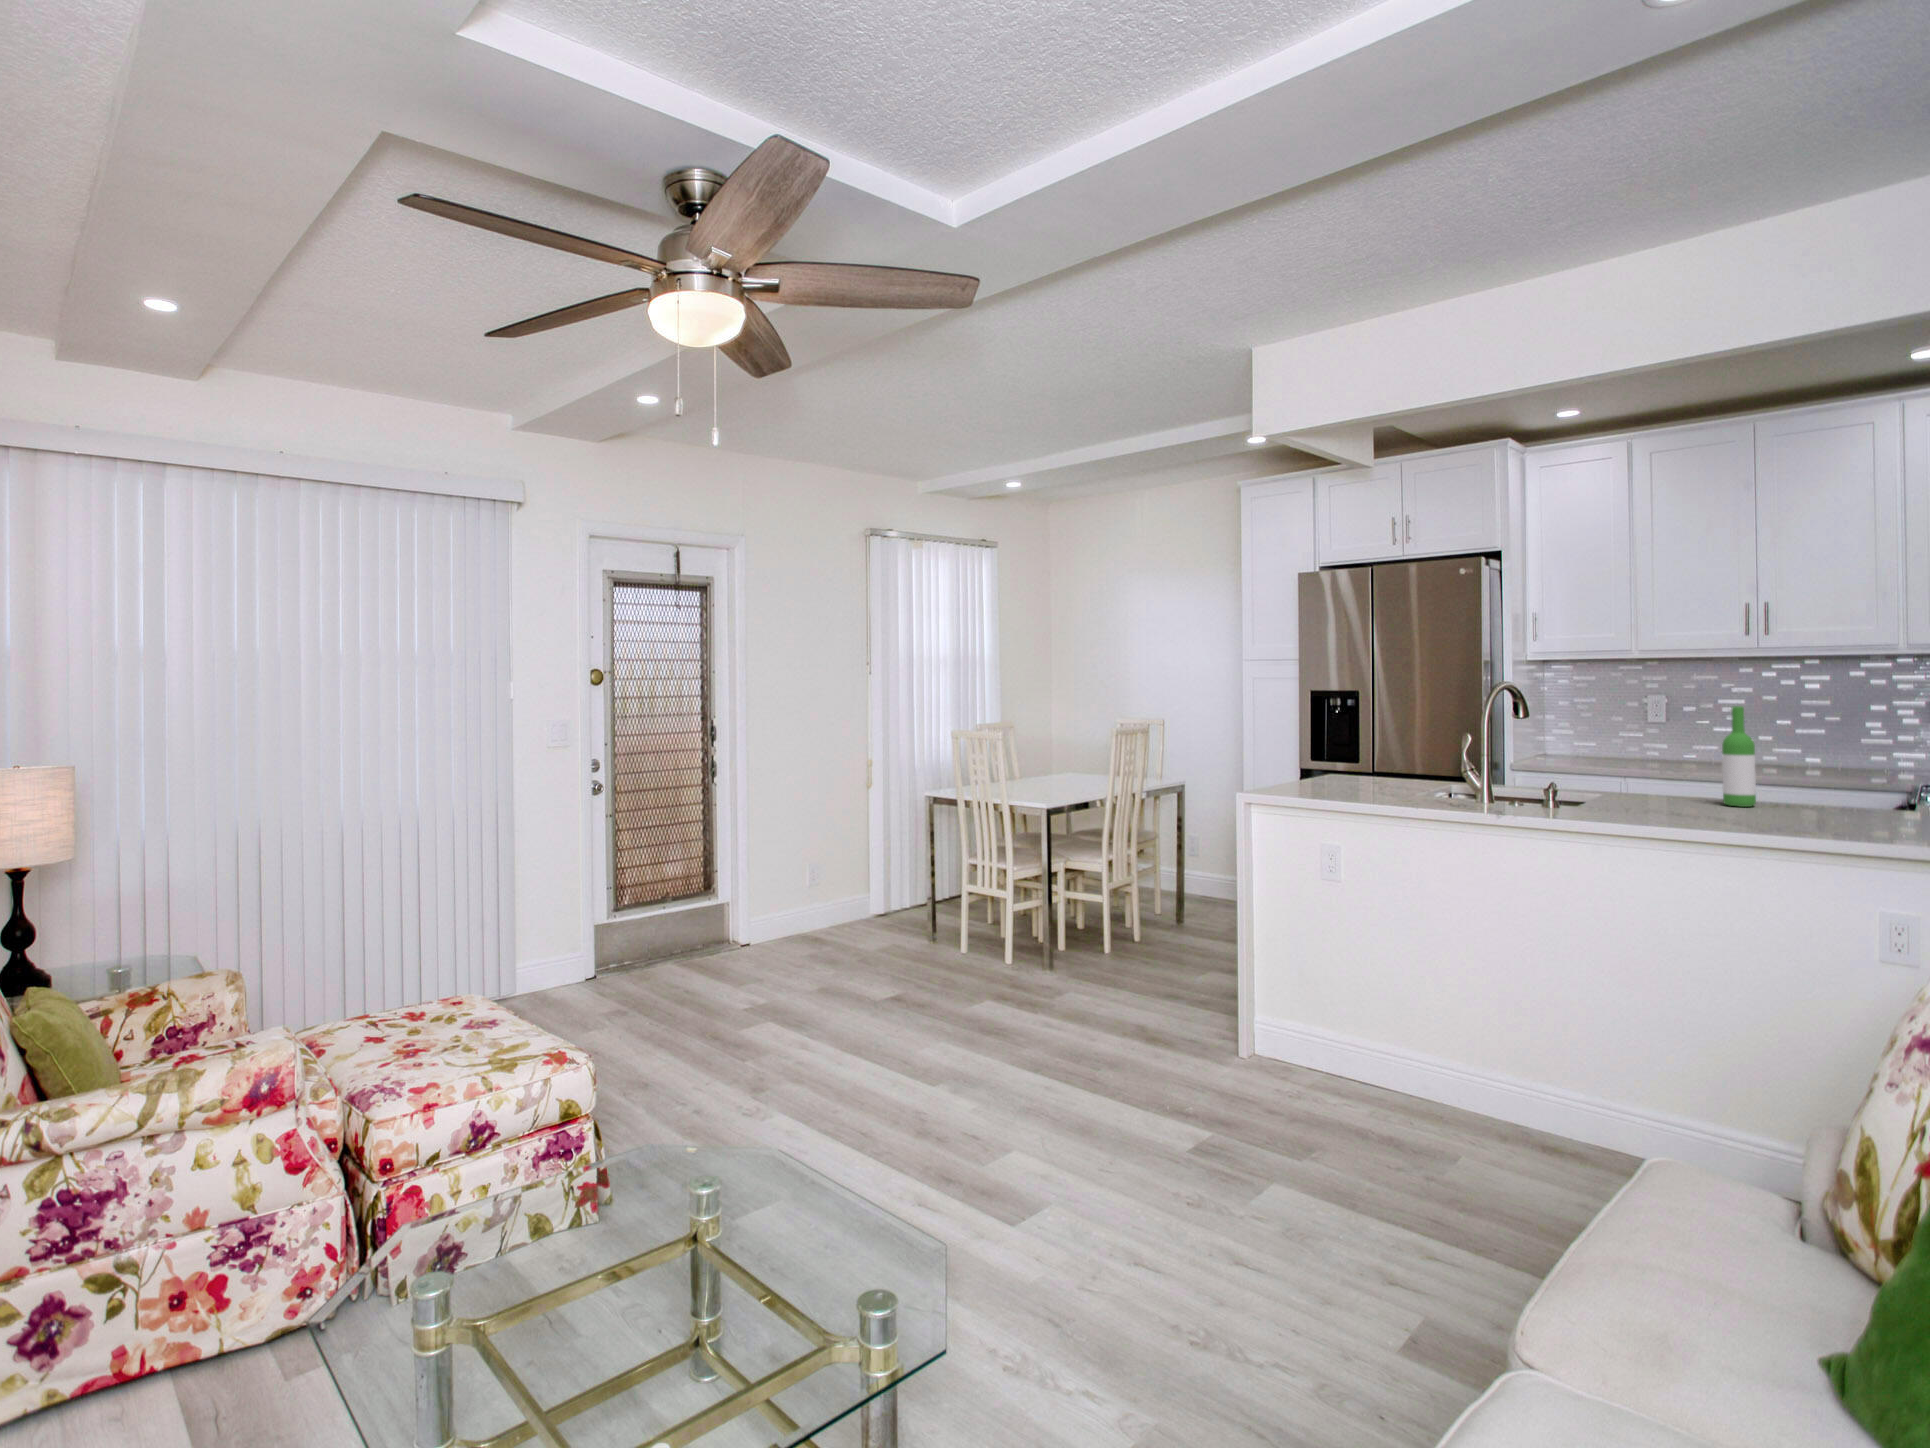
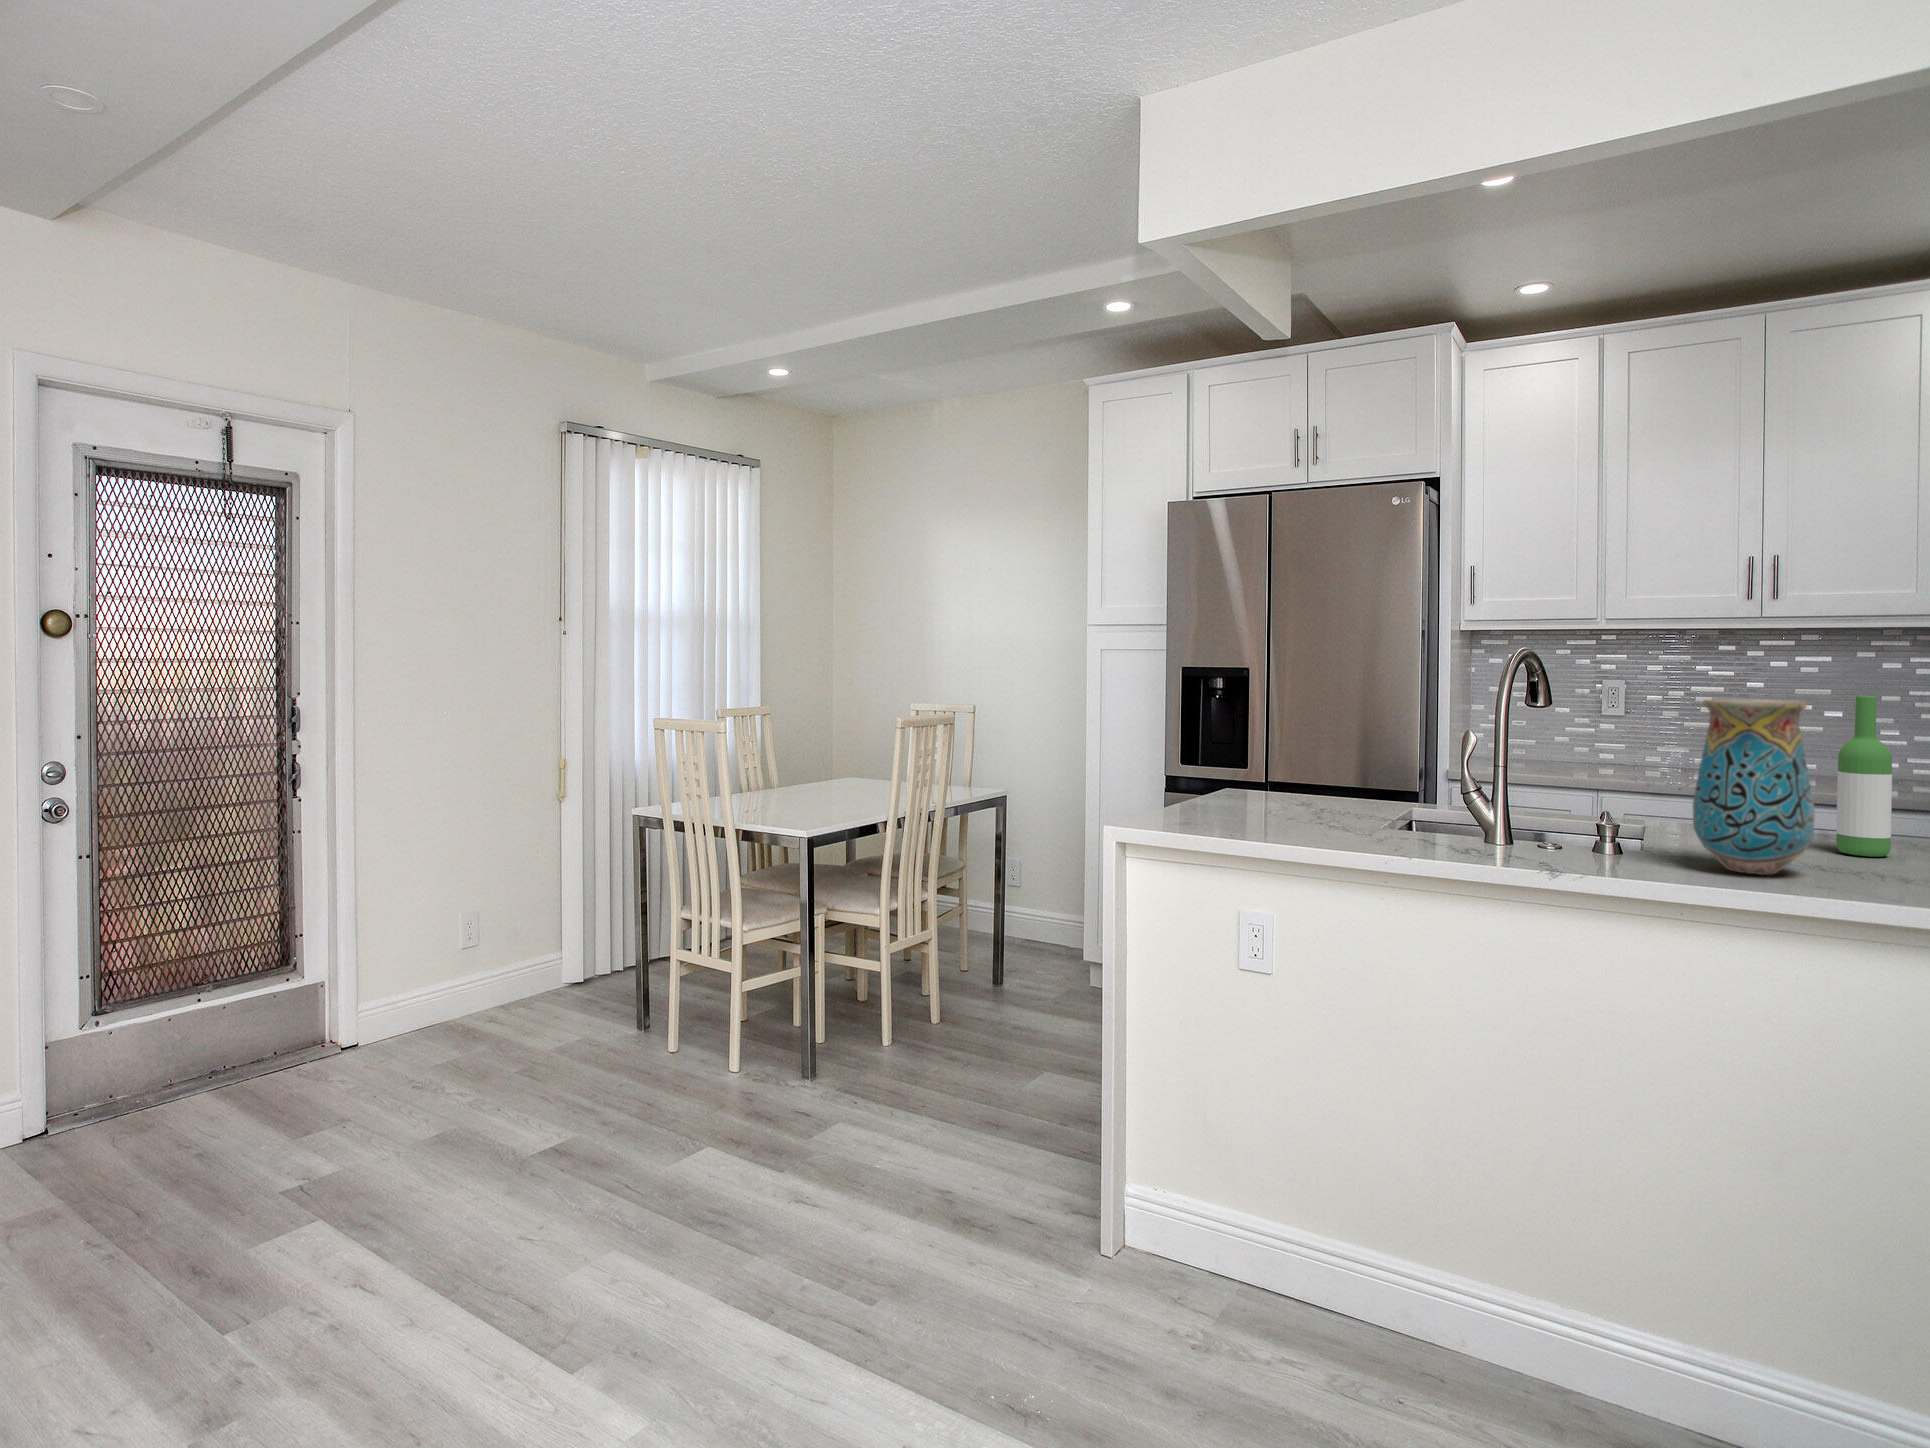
vase: none [1611,710,1683,814] -> present [1693,699,1815,875]

